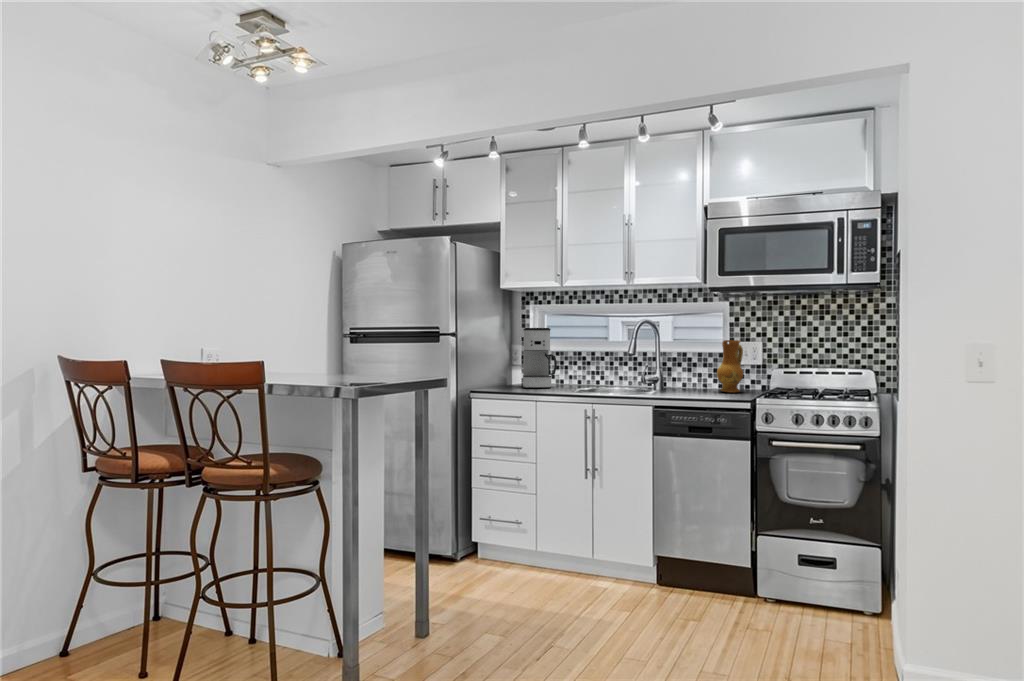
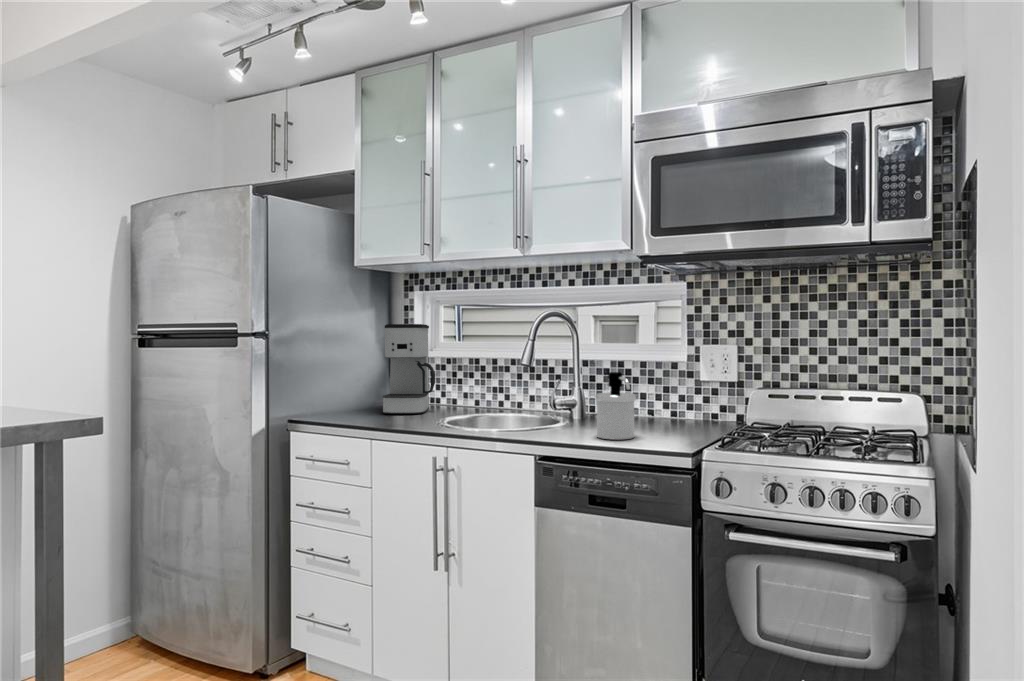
ceramic jug: present [717,340,743,393] -> none [660,342,704,428]
soap dispenser: none [684,357,709,397] -> present [595,372,636,440]

